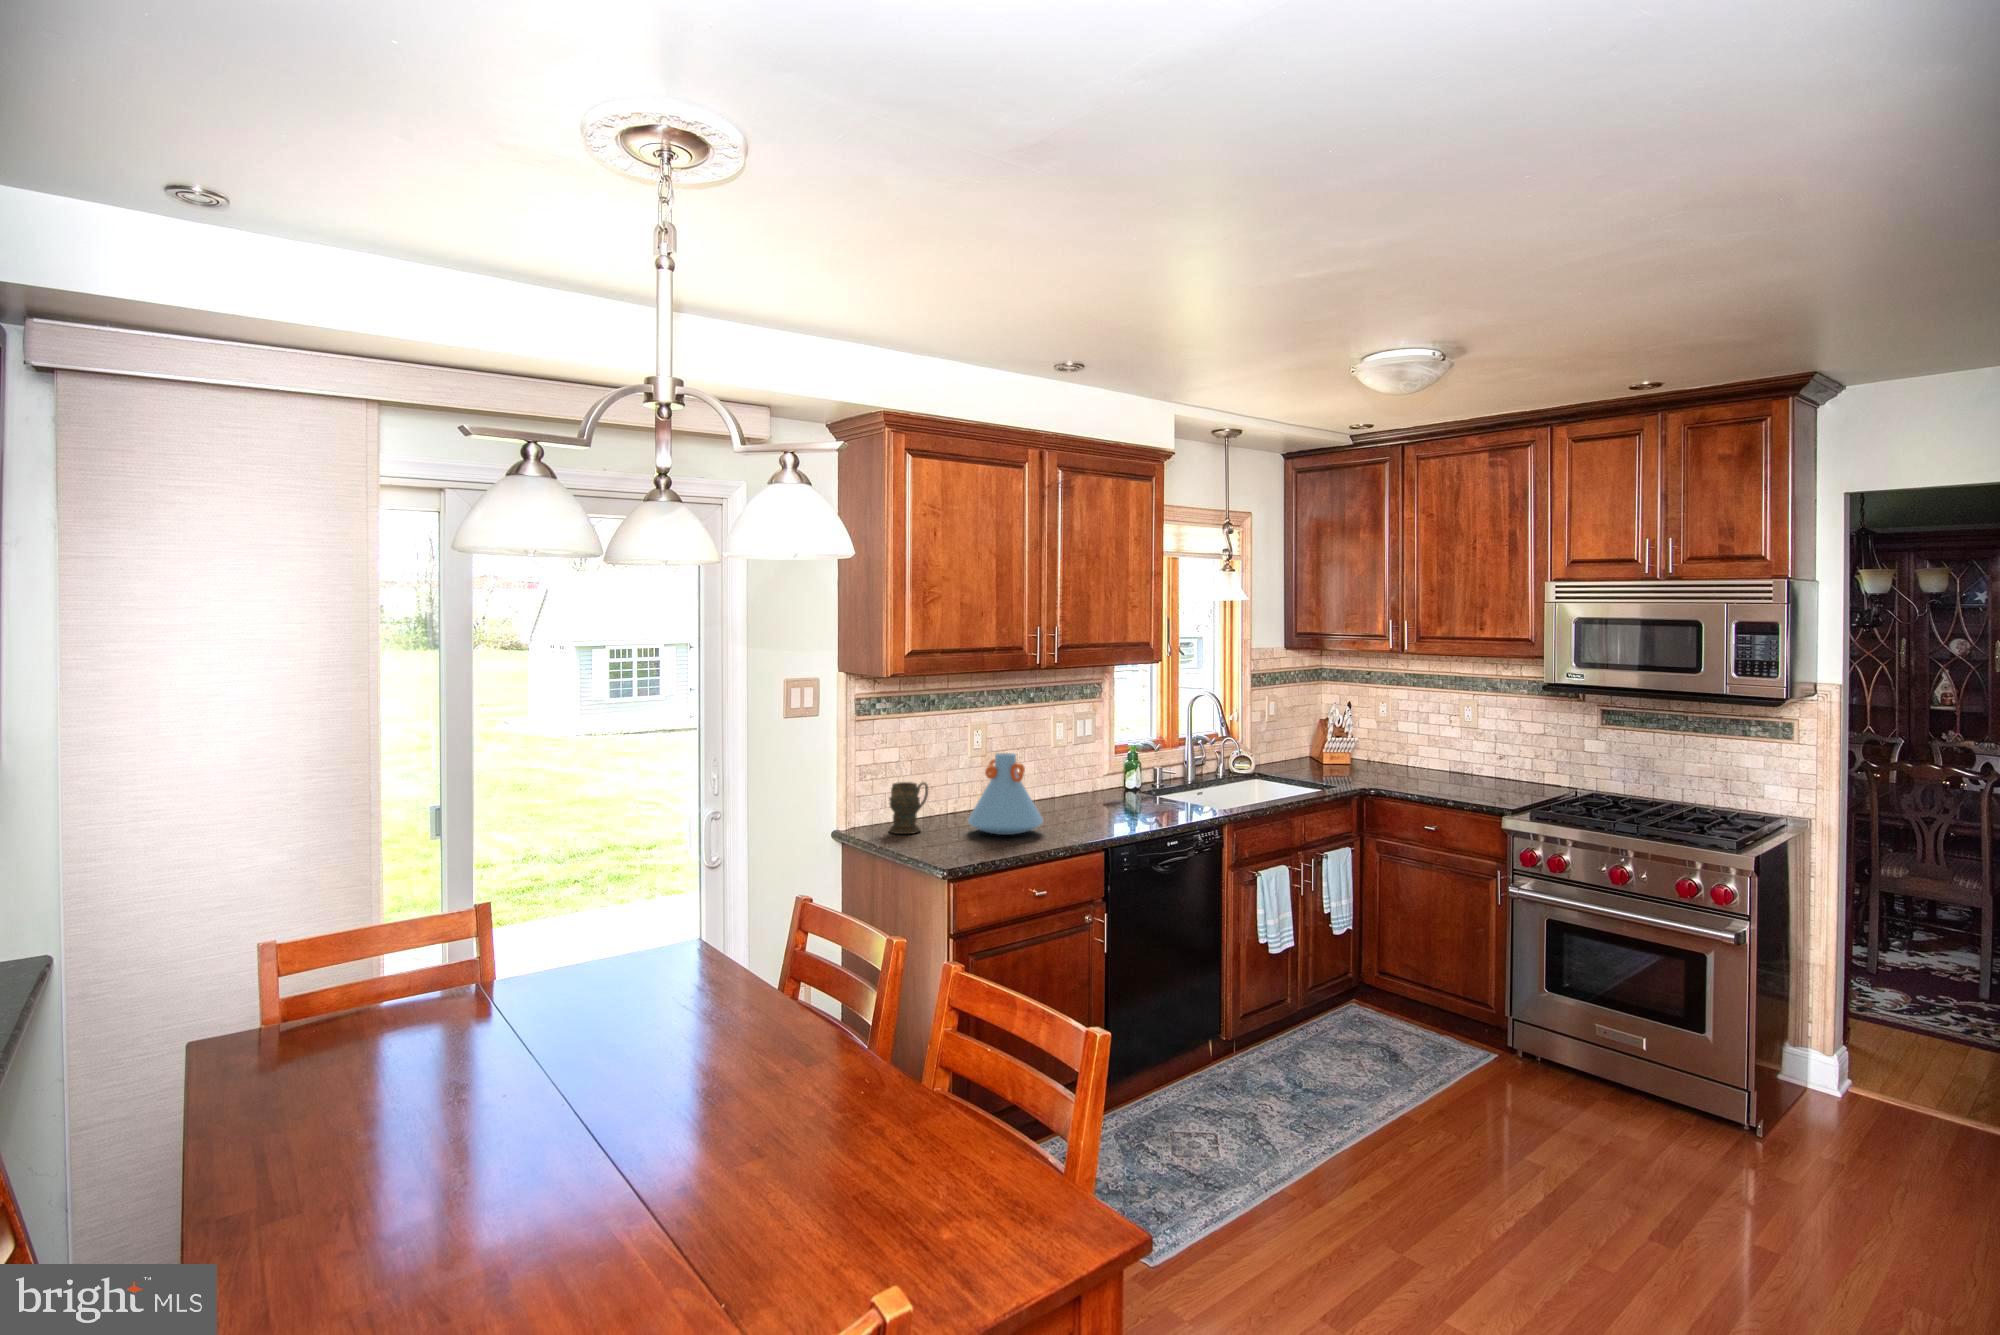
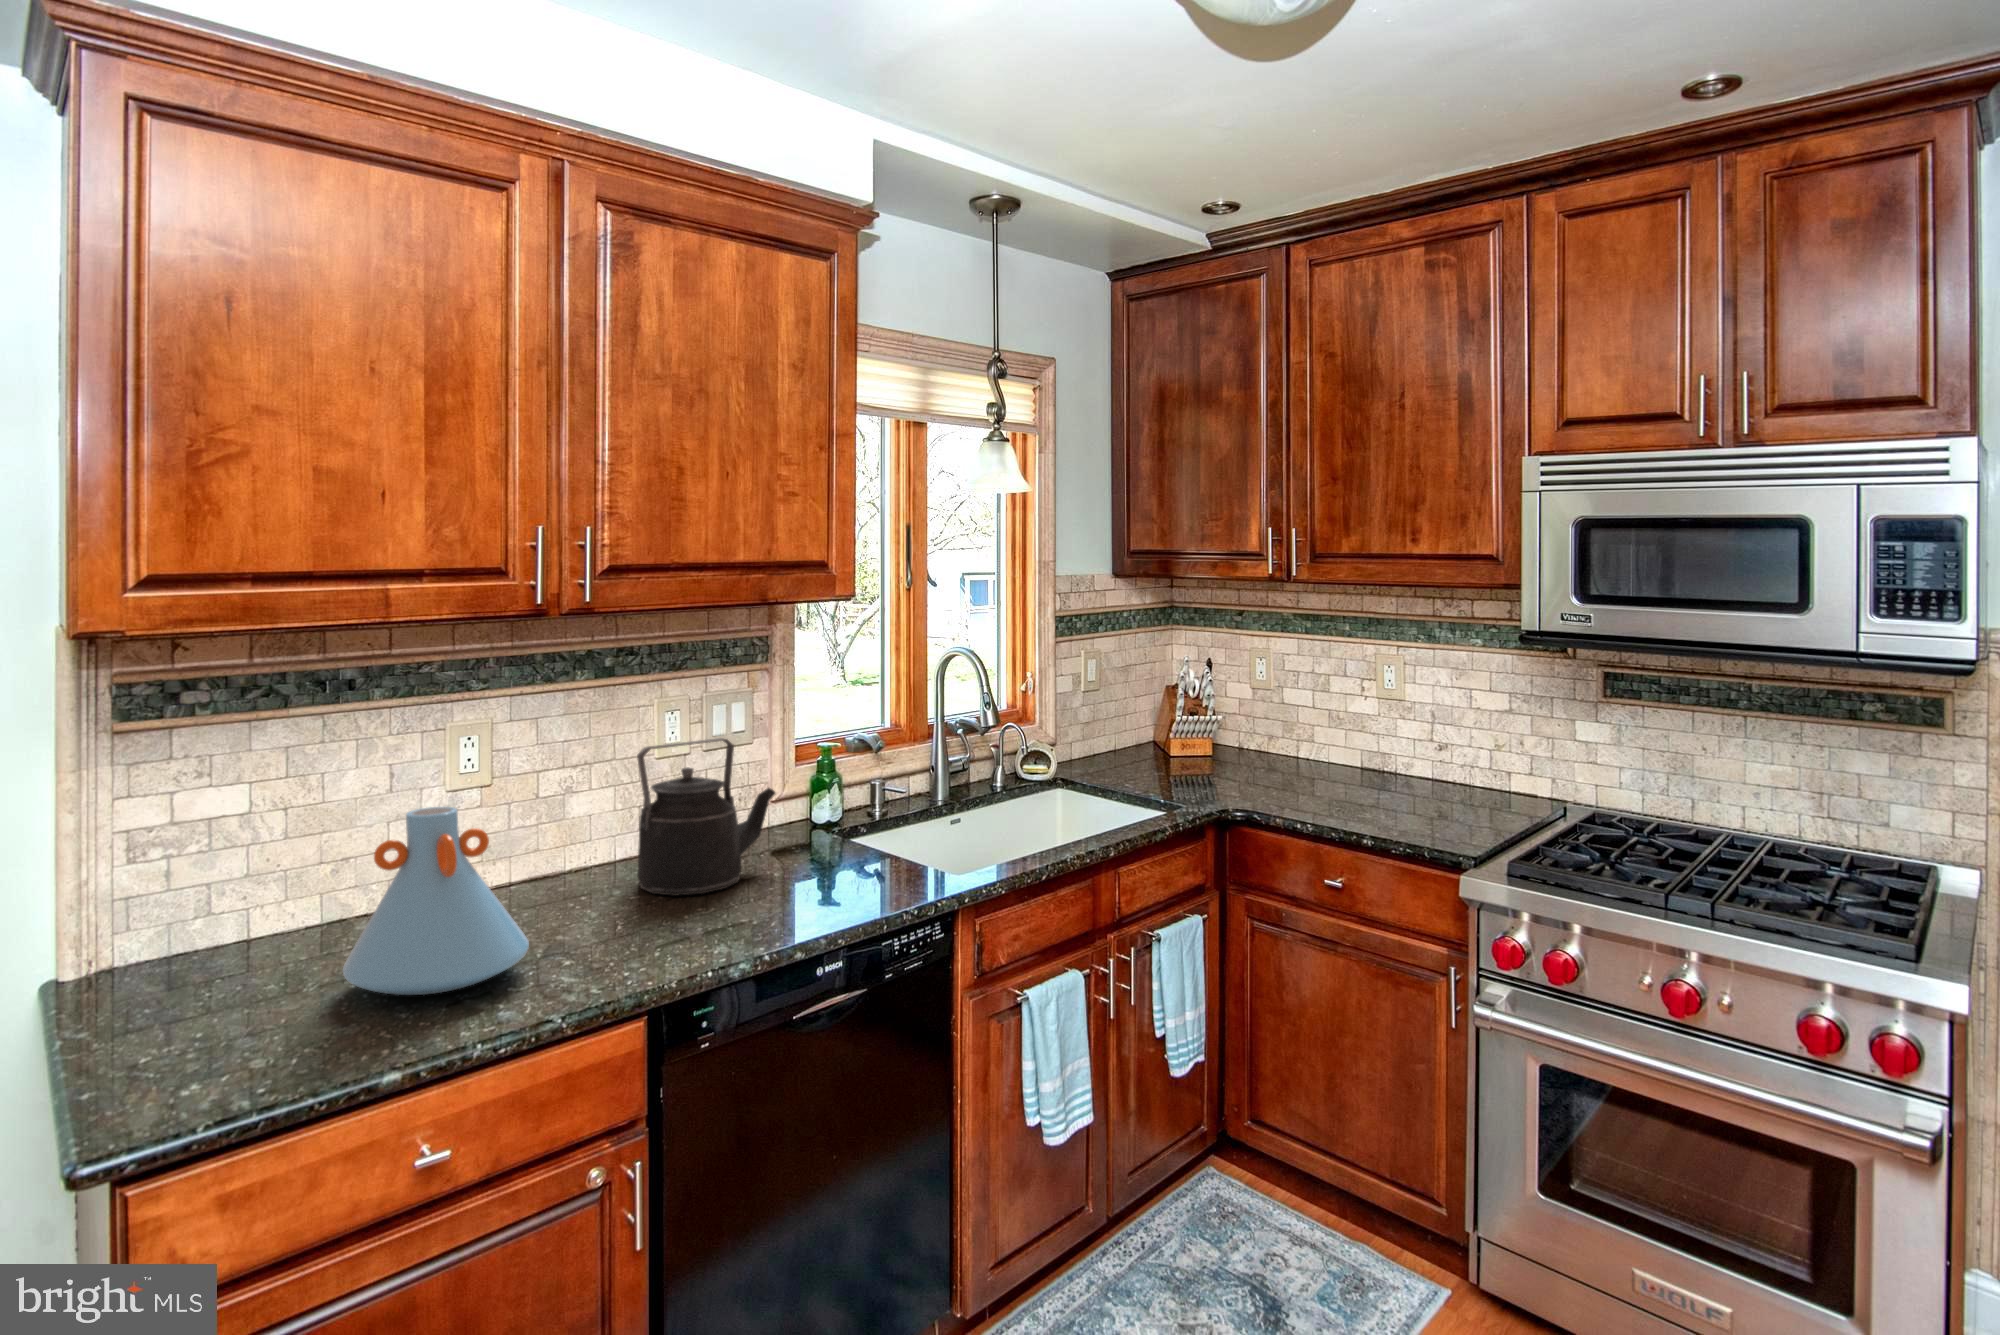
kettle: none [1056,733,1122,811] -> present [637,738,775,896]
mug: present [889,782,928,834] -> none [159,873,279,1001]

